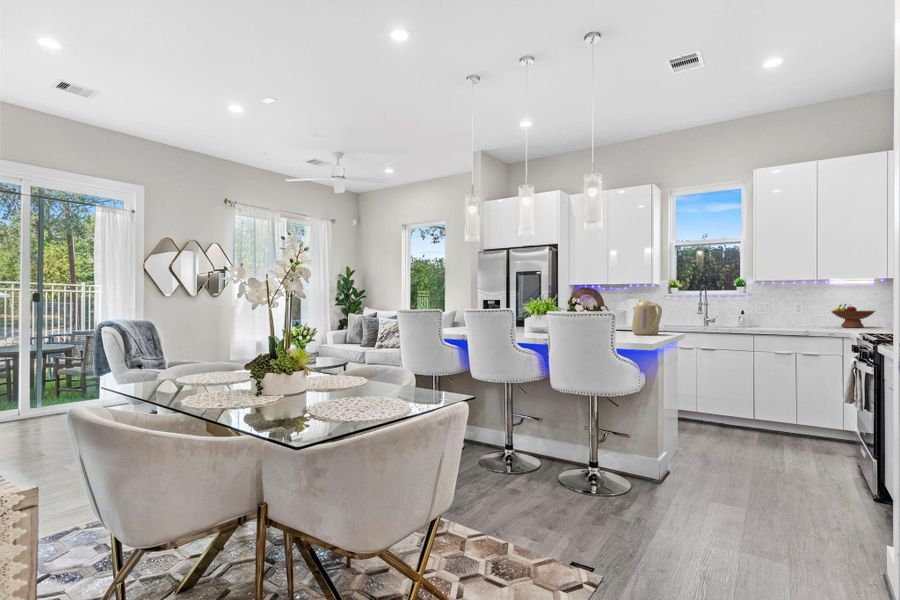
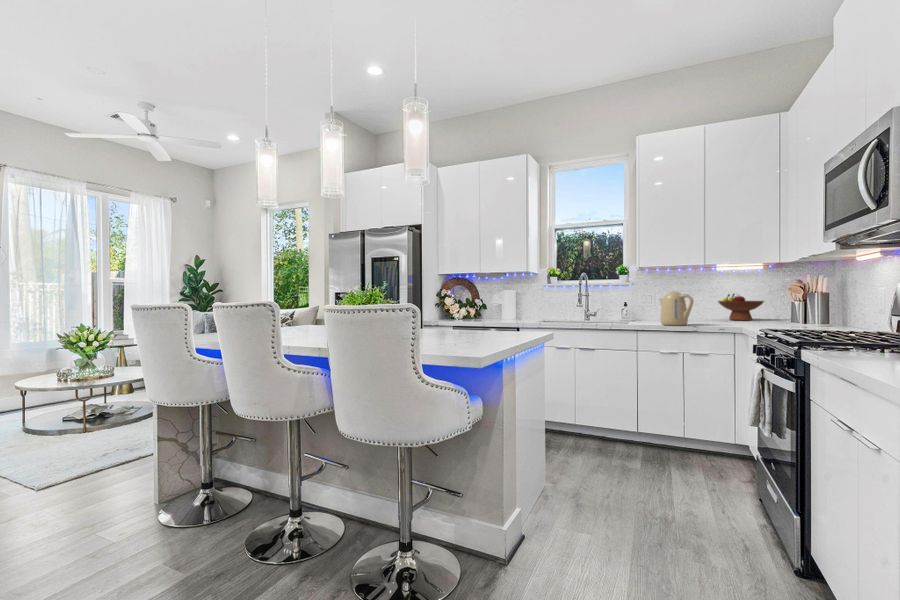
kettle: present [632,300,662,335] -> present [659,291,693,326]

